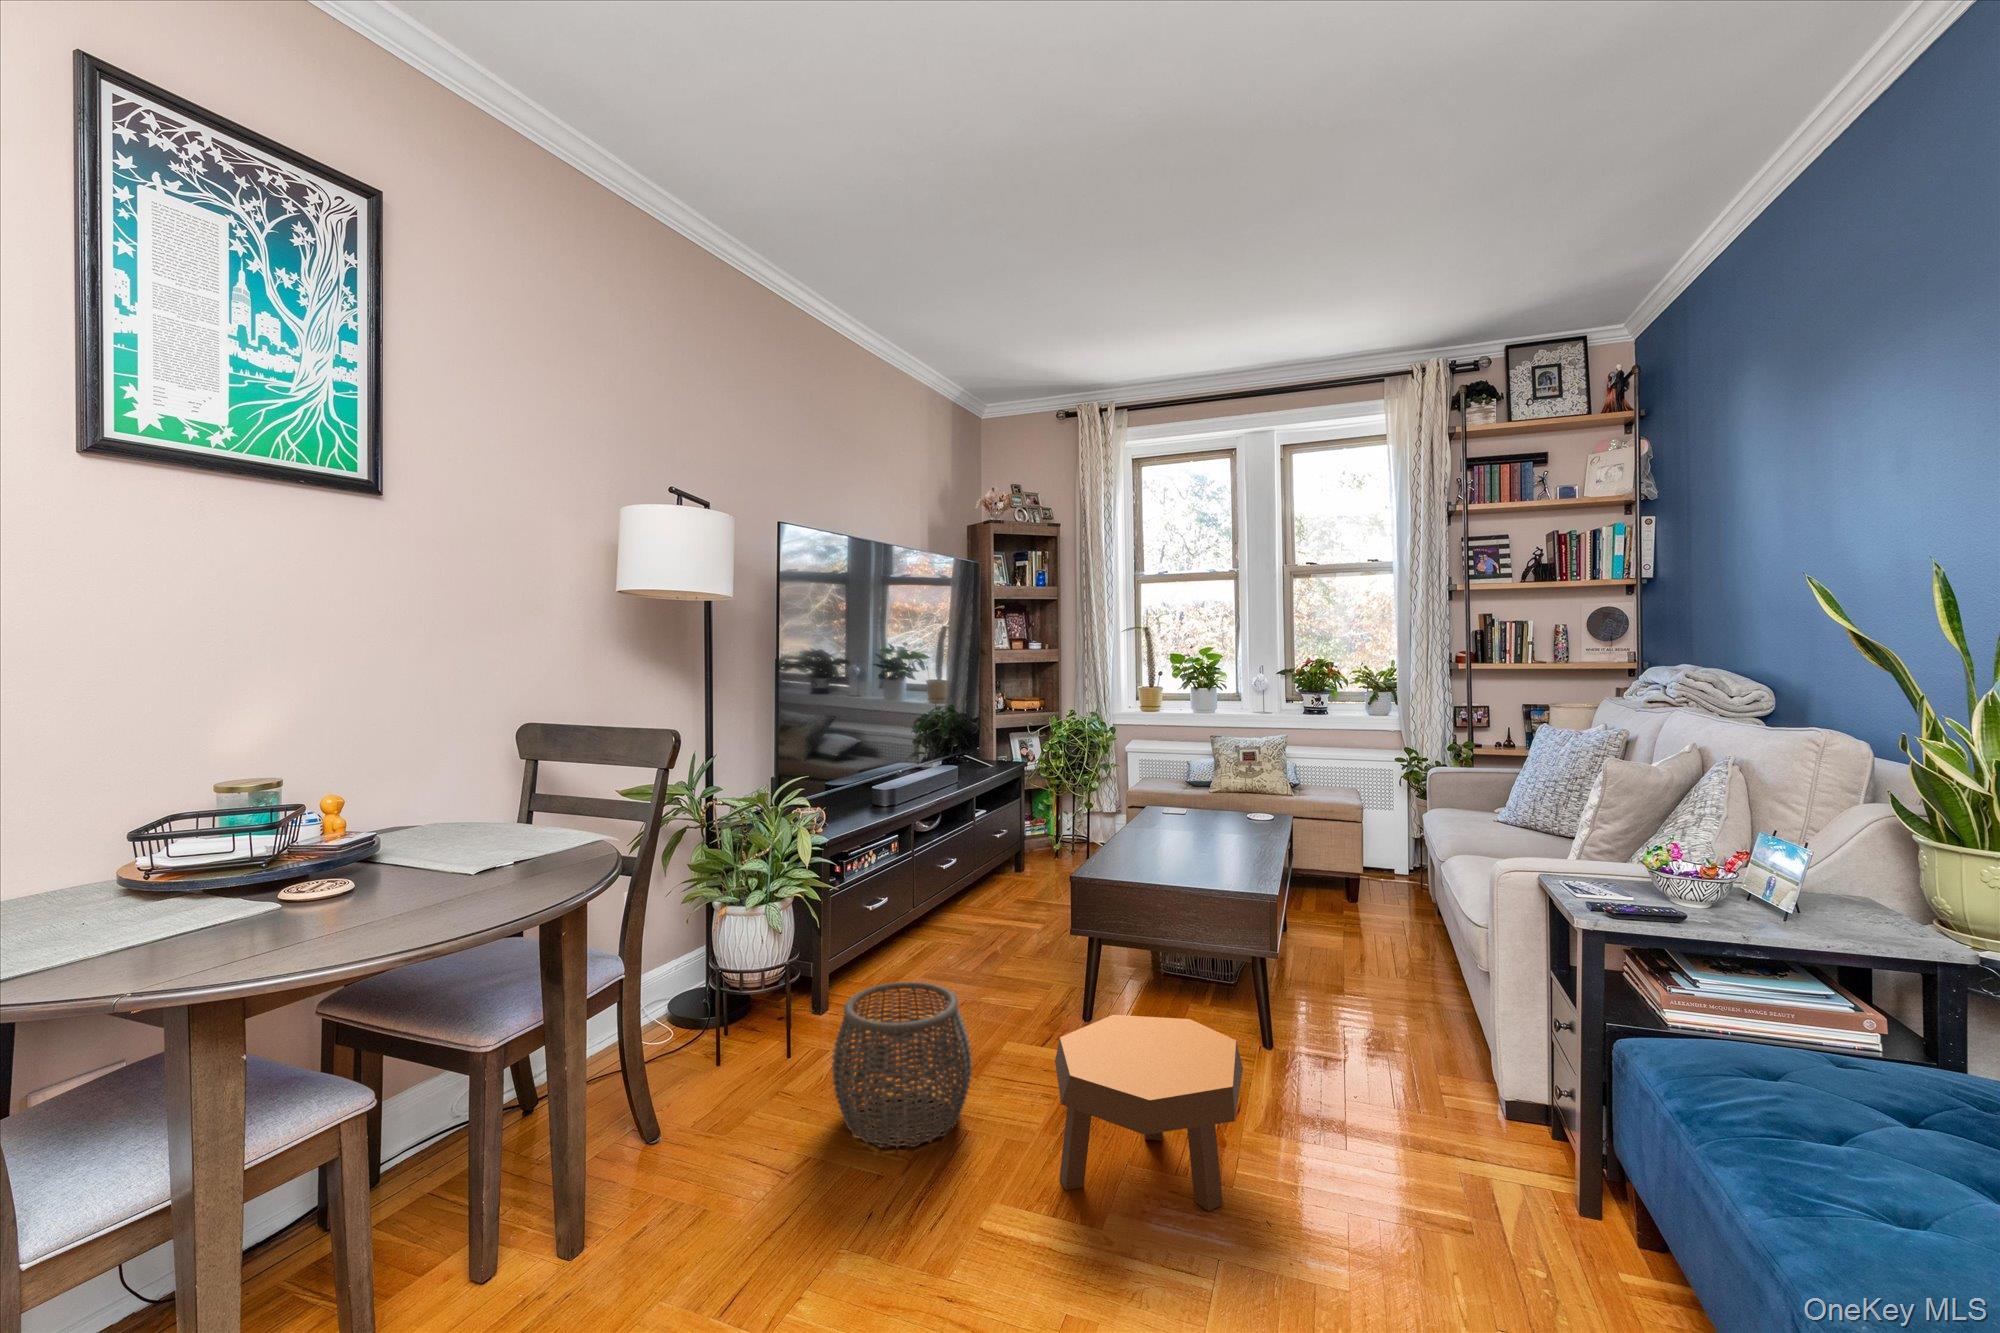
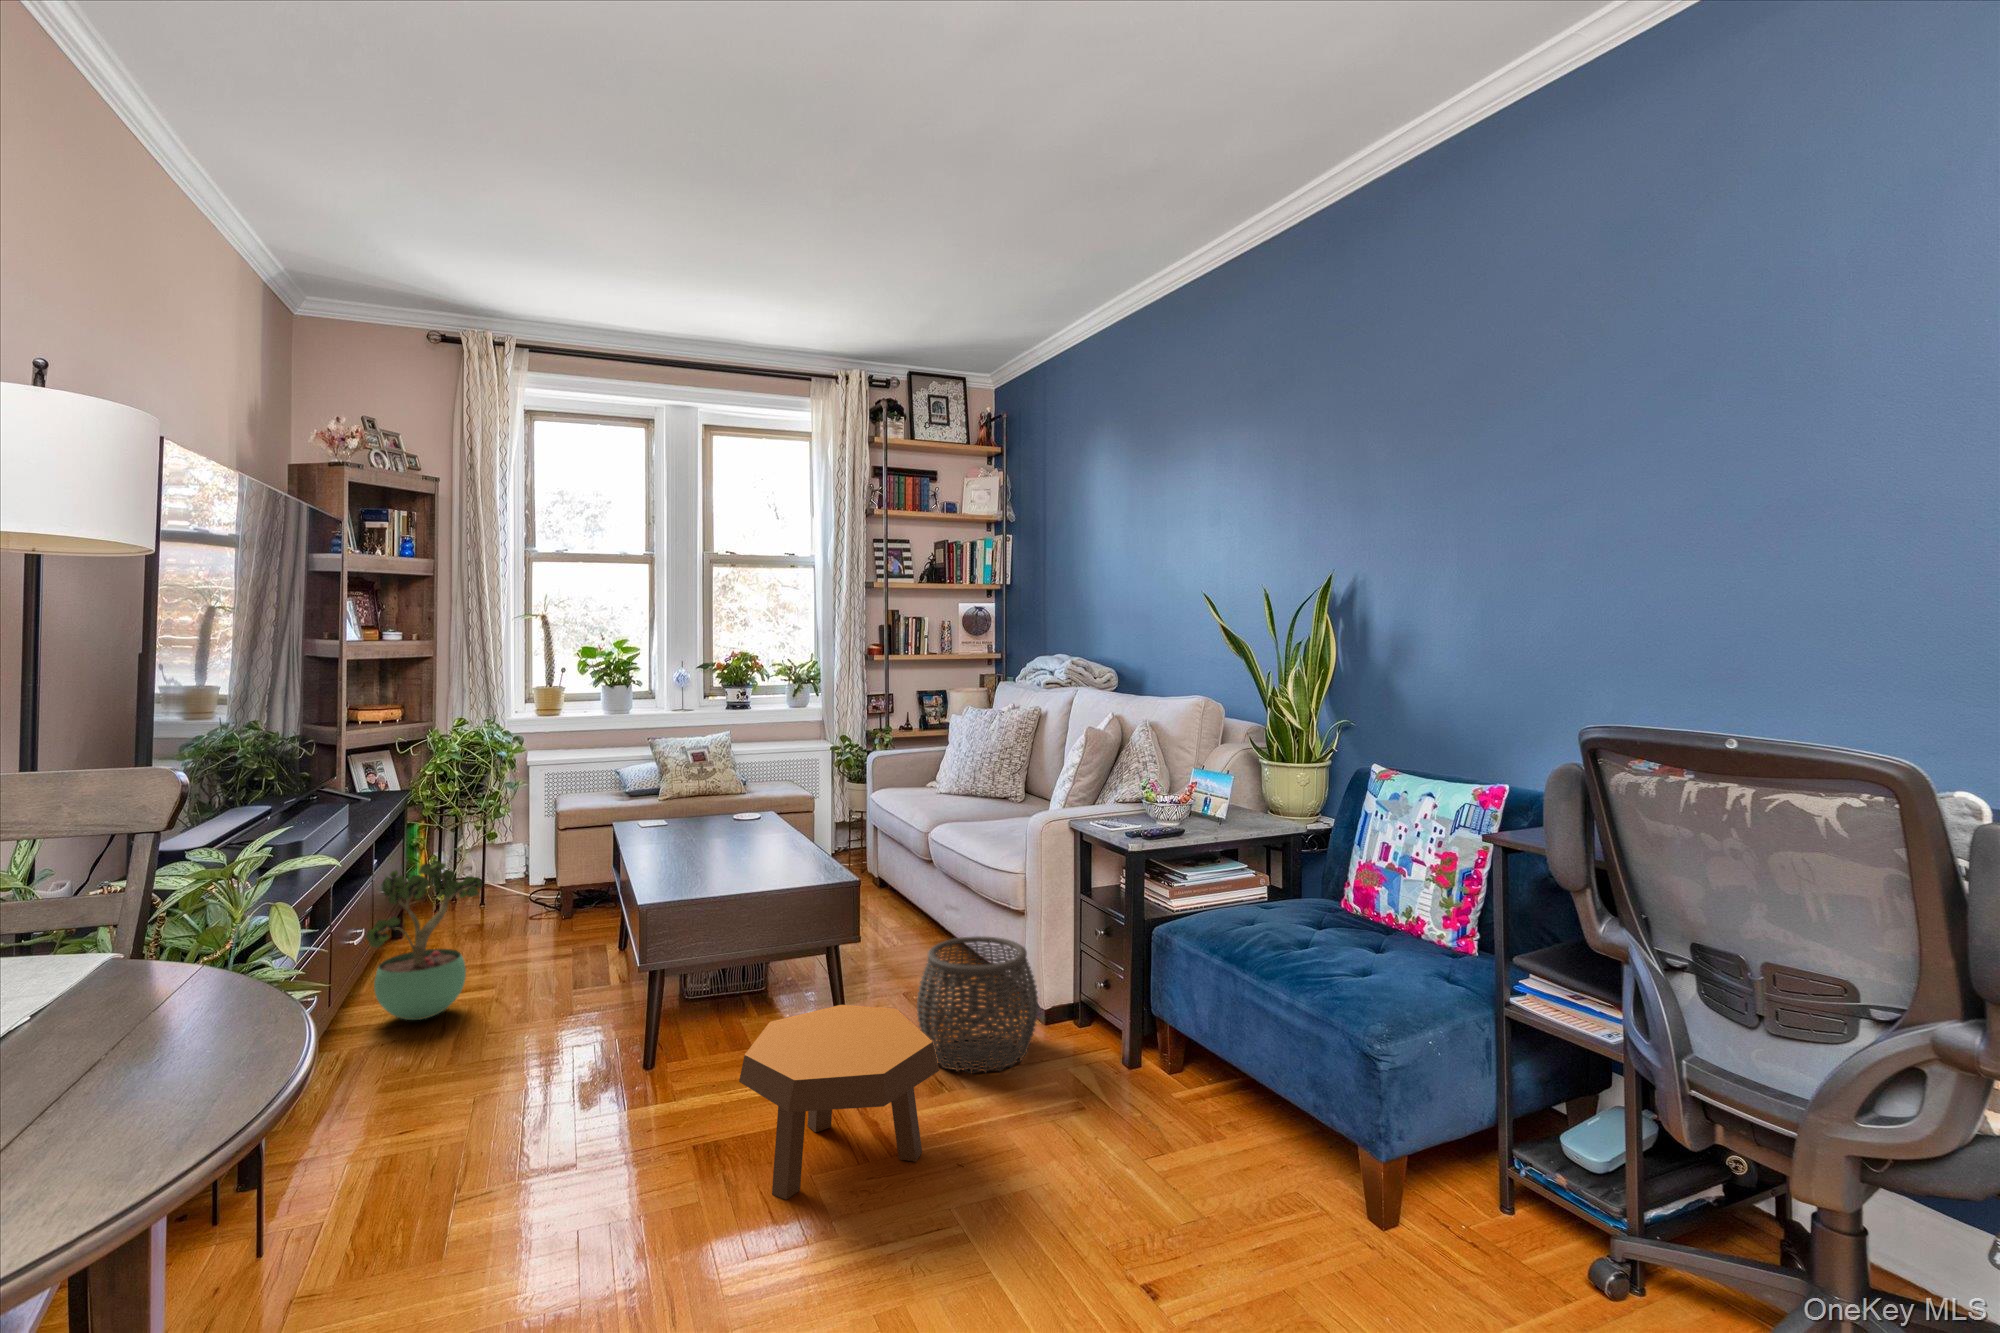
potted plant: none [929,818,1009,941] -> present [366,860,482,1020]
woven basket: present [832,982,972,1148] -> present [917,936,1038,1073]

